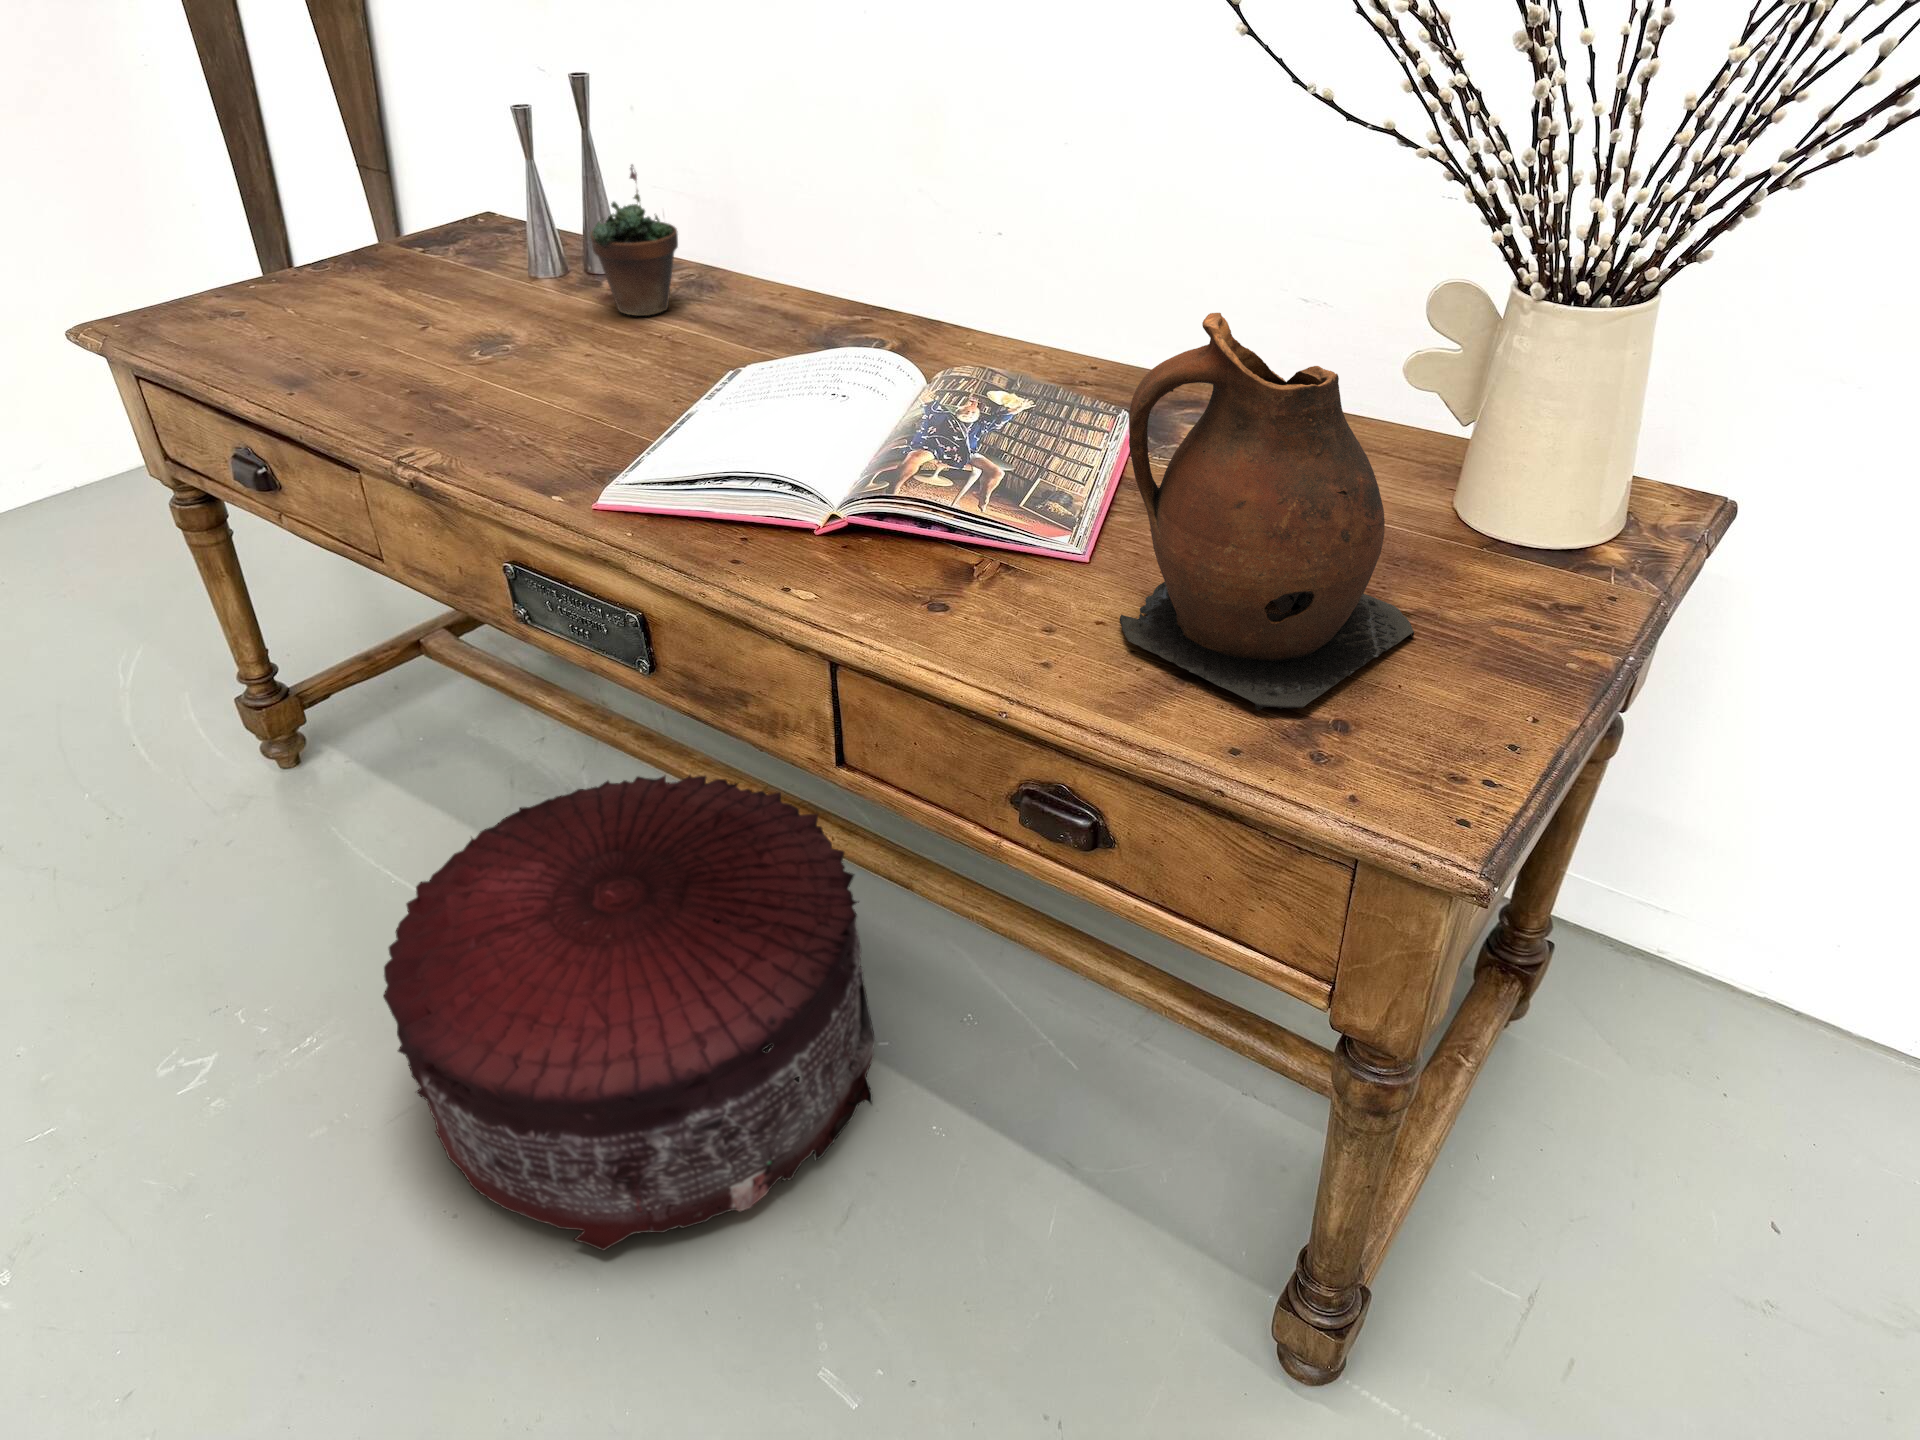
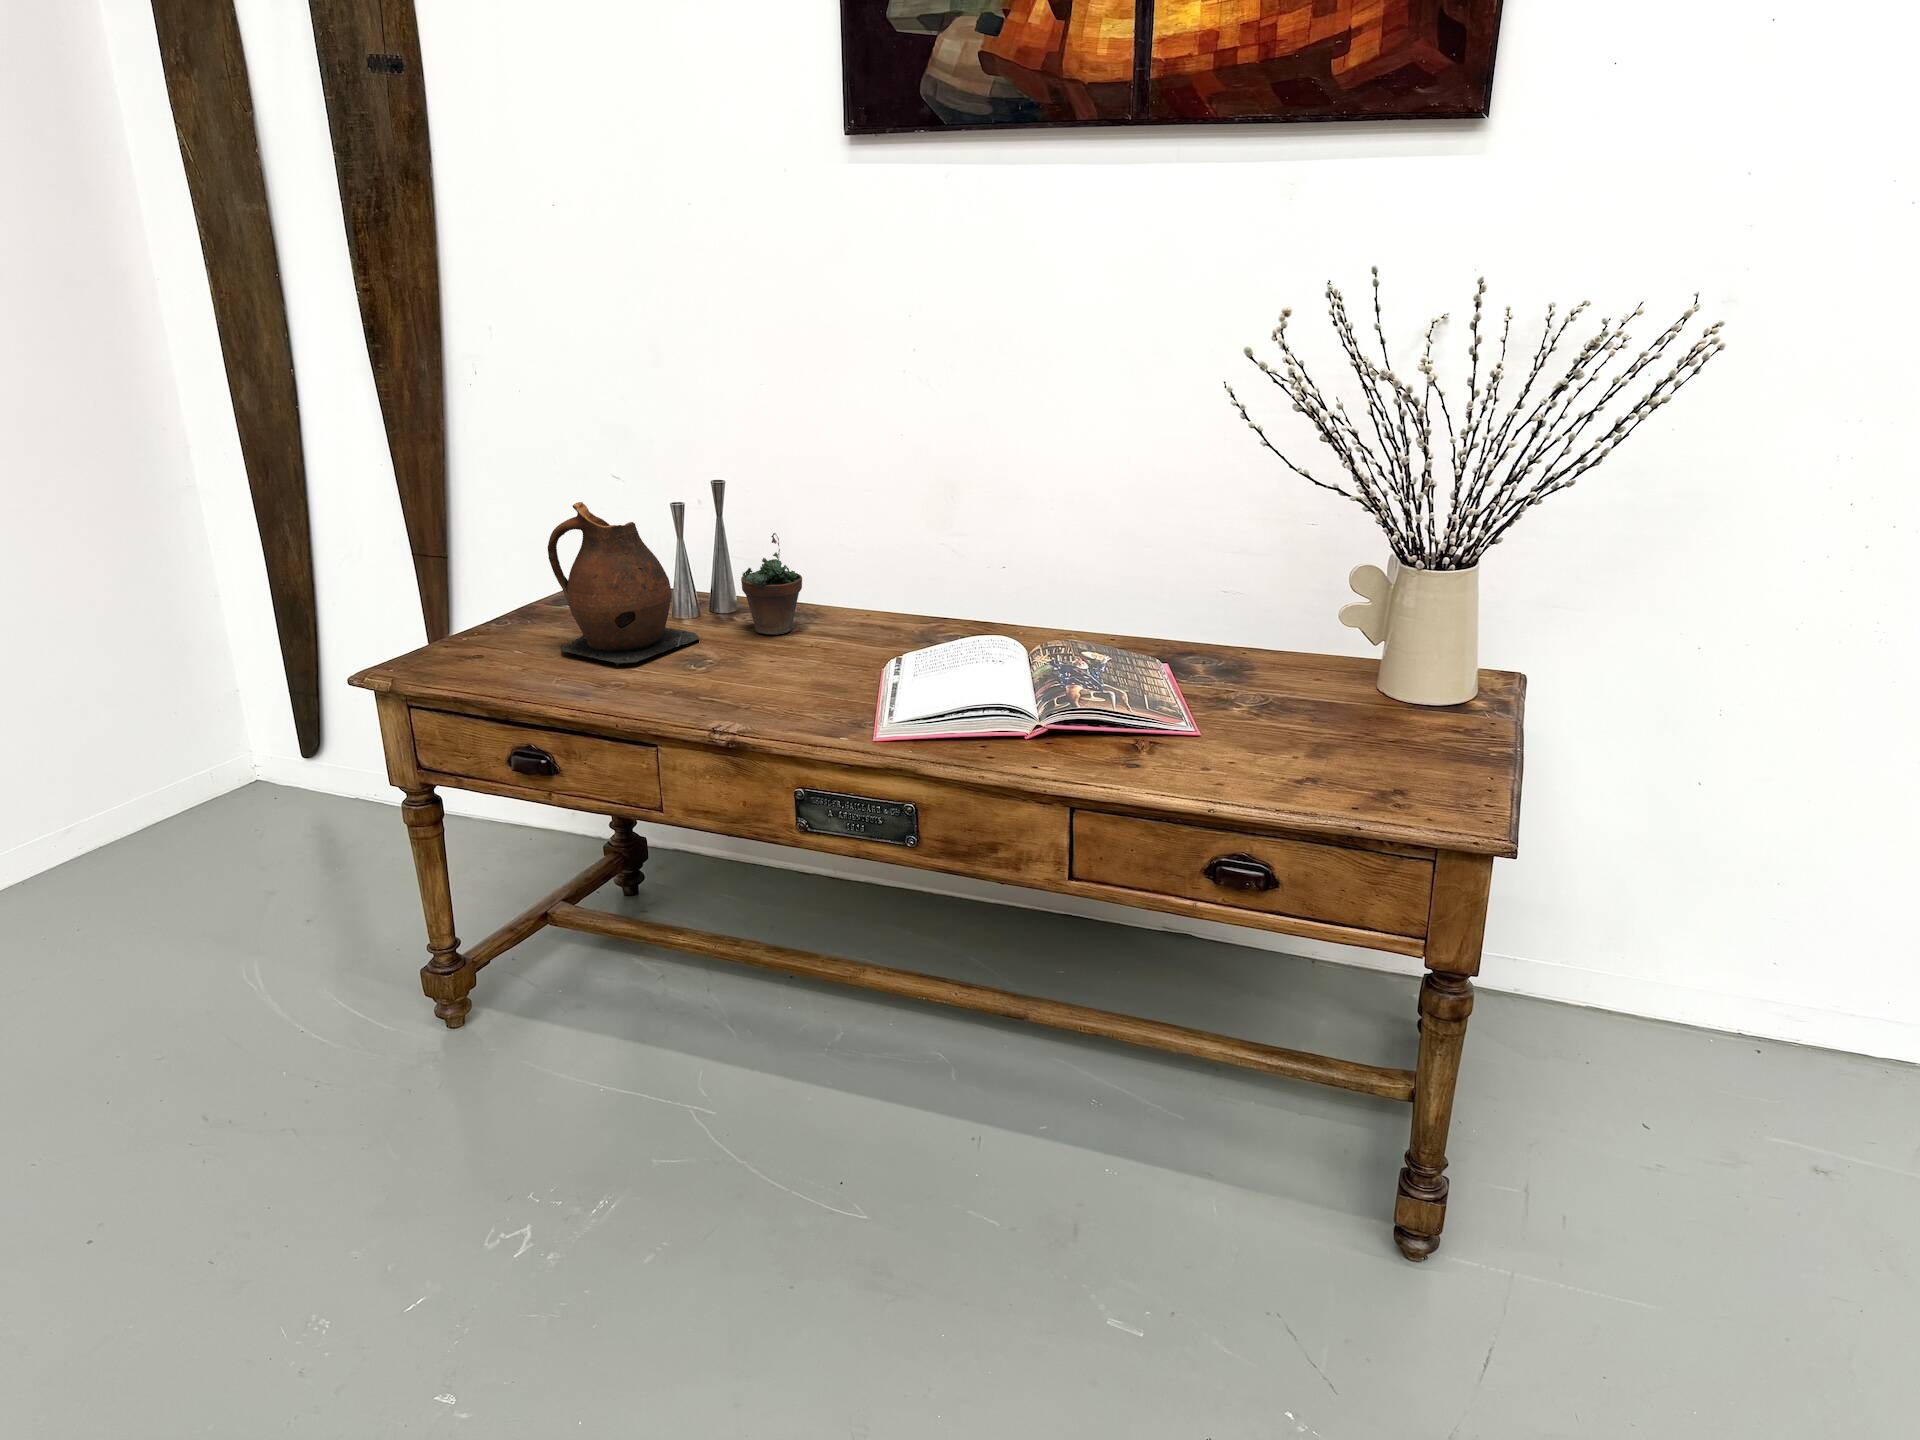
ceramic pitcher: present [1120,313,1414,711] -> present [548,502,699,666]
pouf: present [383,775,875,1250] -> none [706,951,1063,1280]

